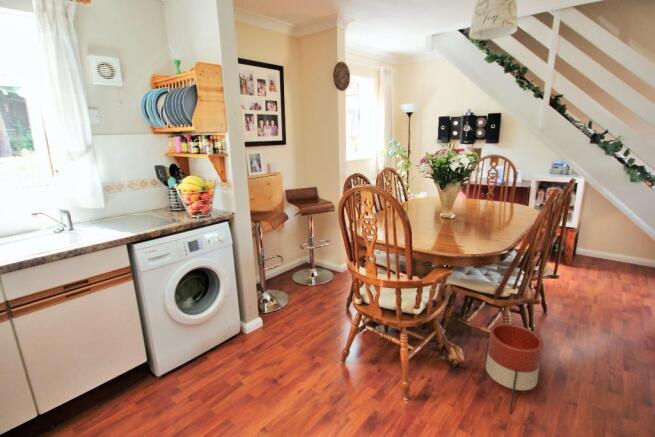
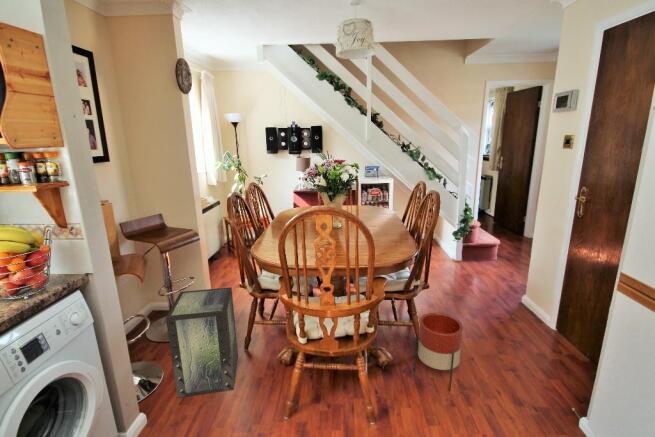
storage box: none [282,244,338,328] -> present [166,287,238,398]

